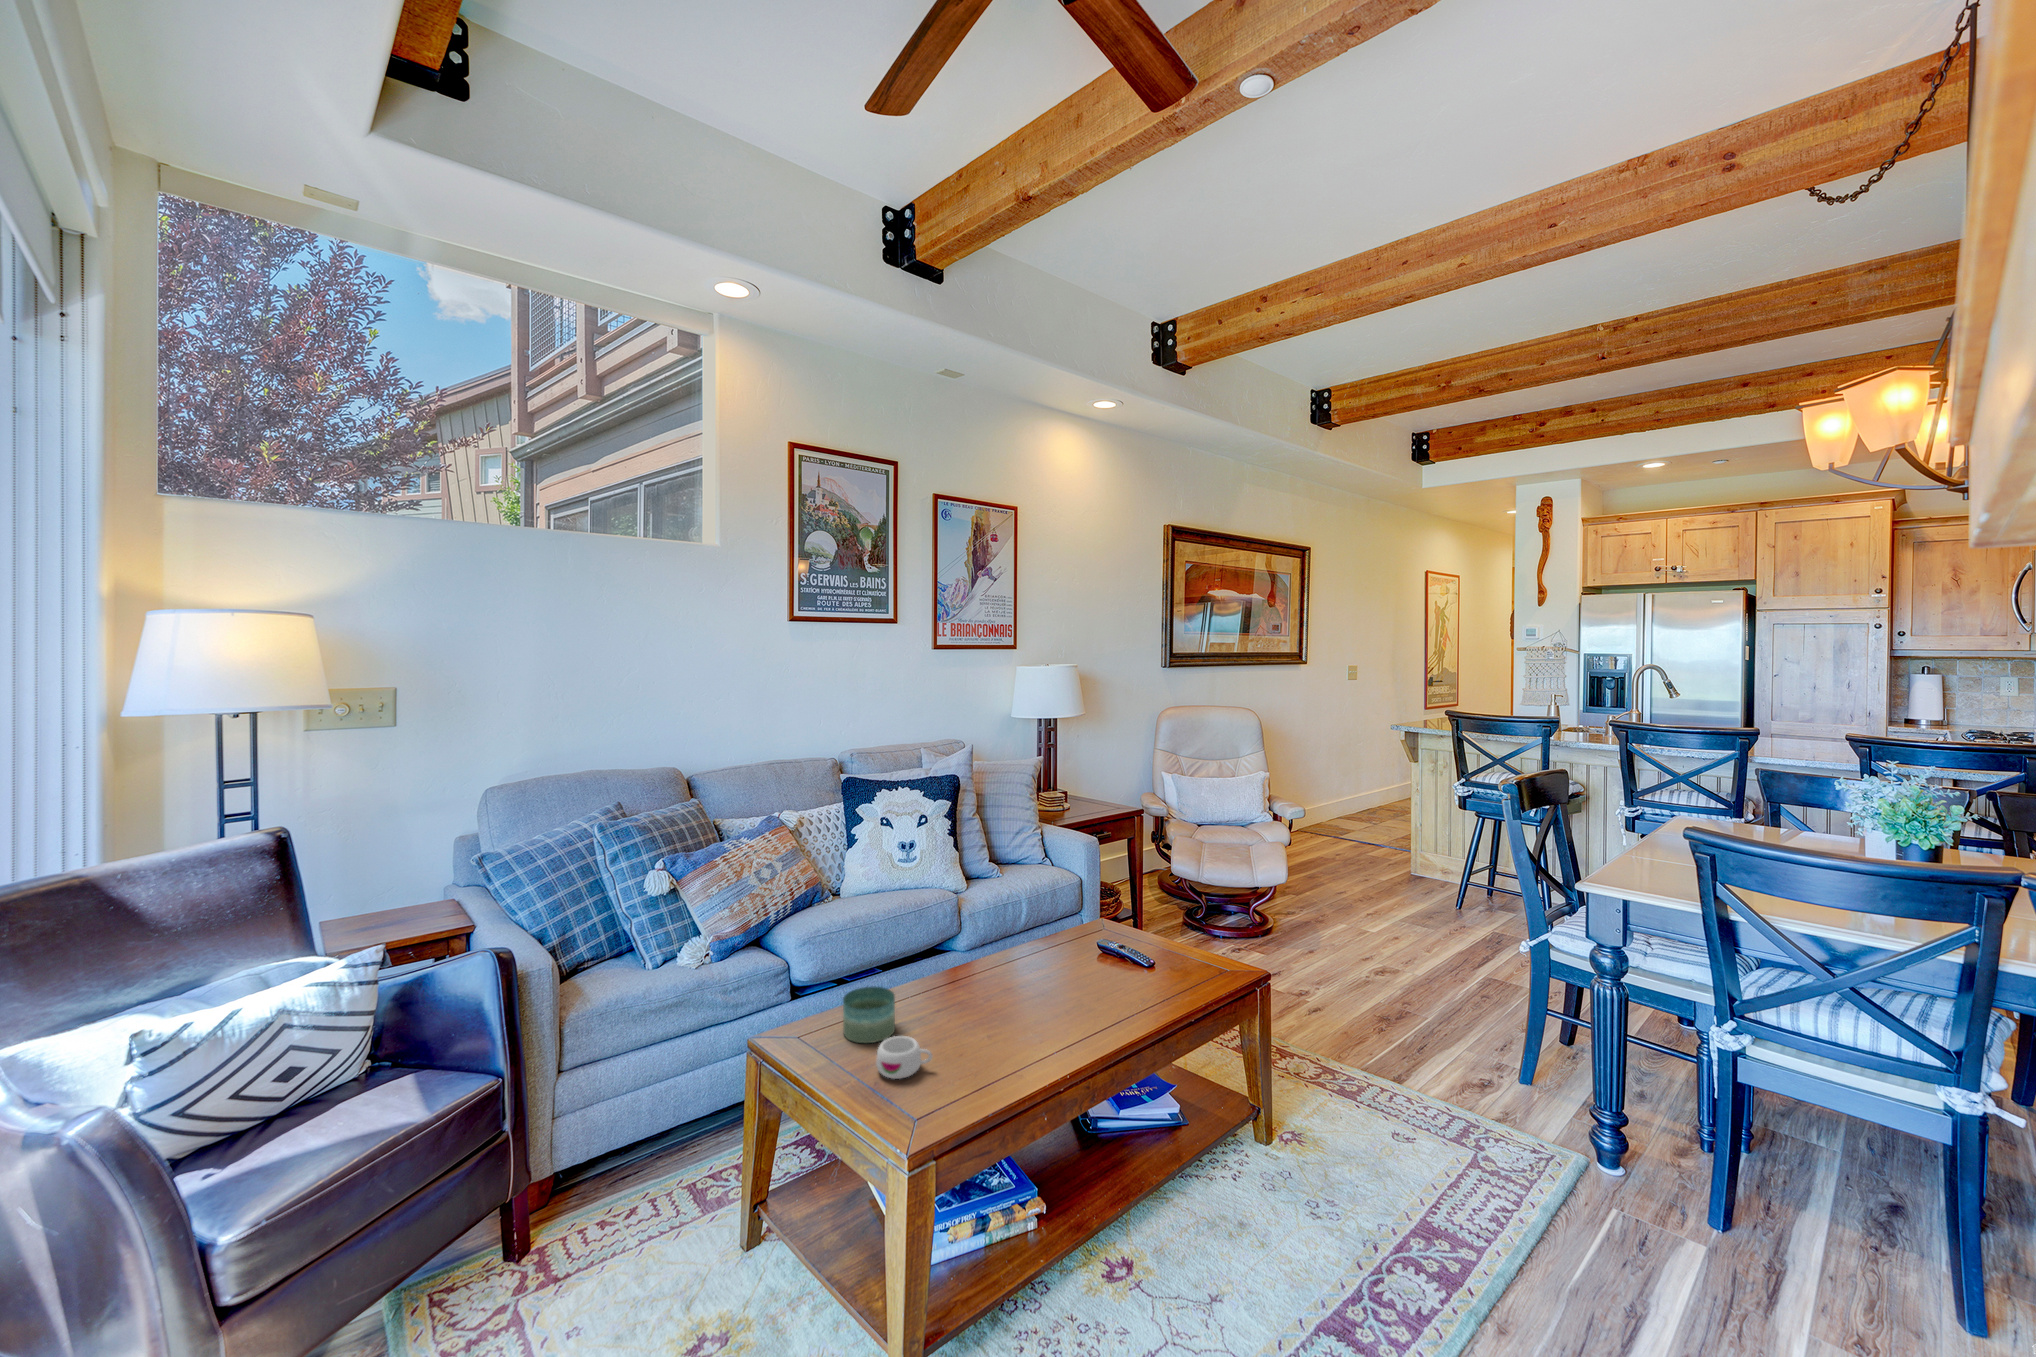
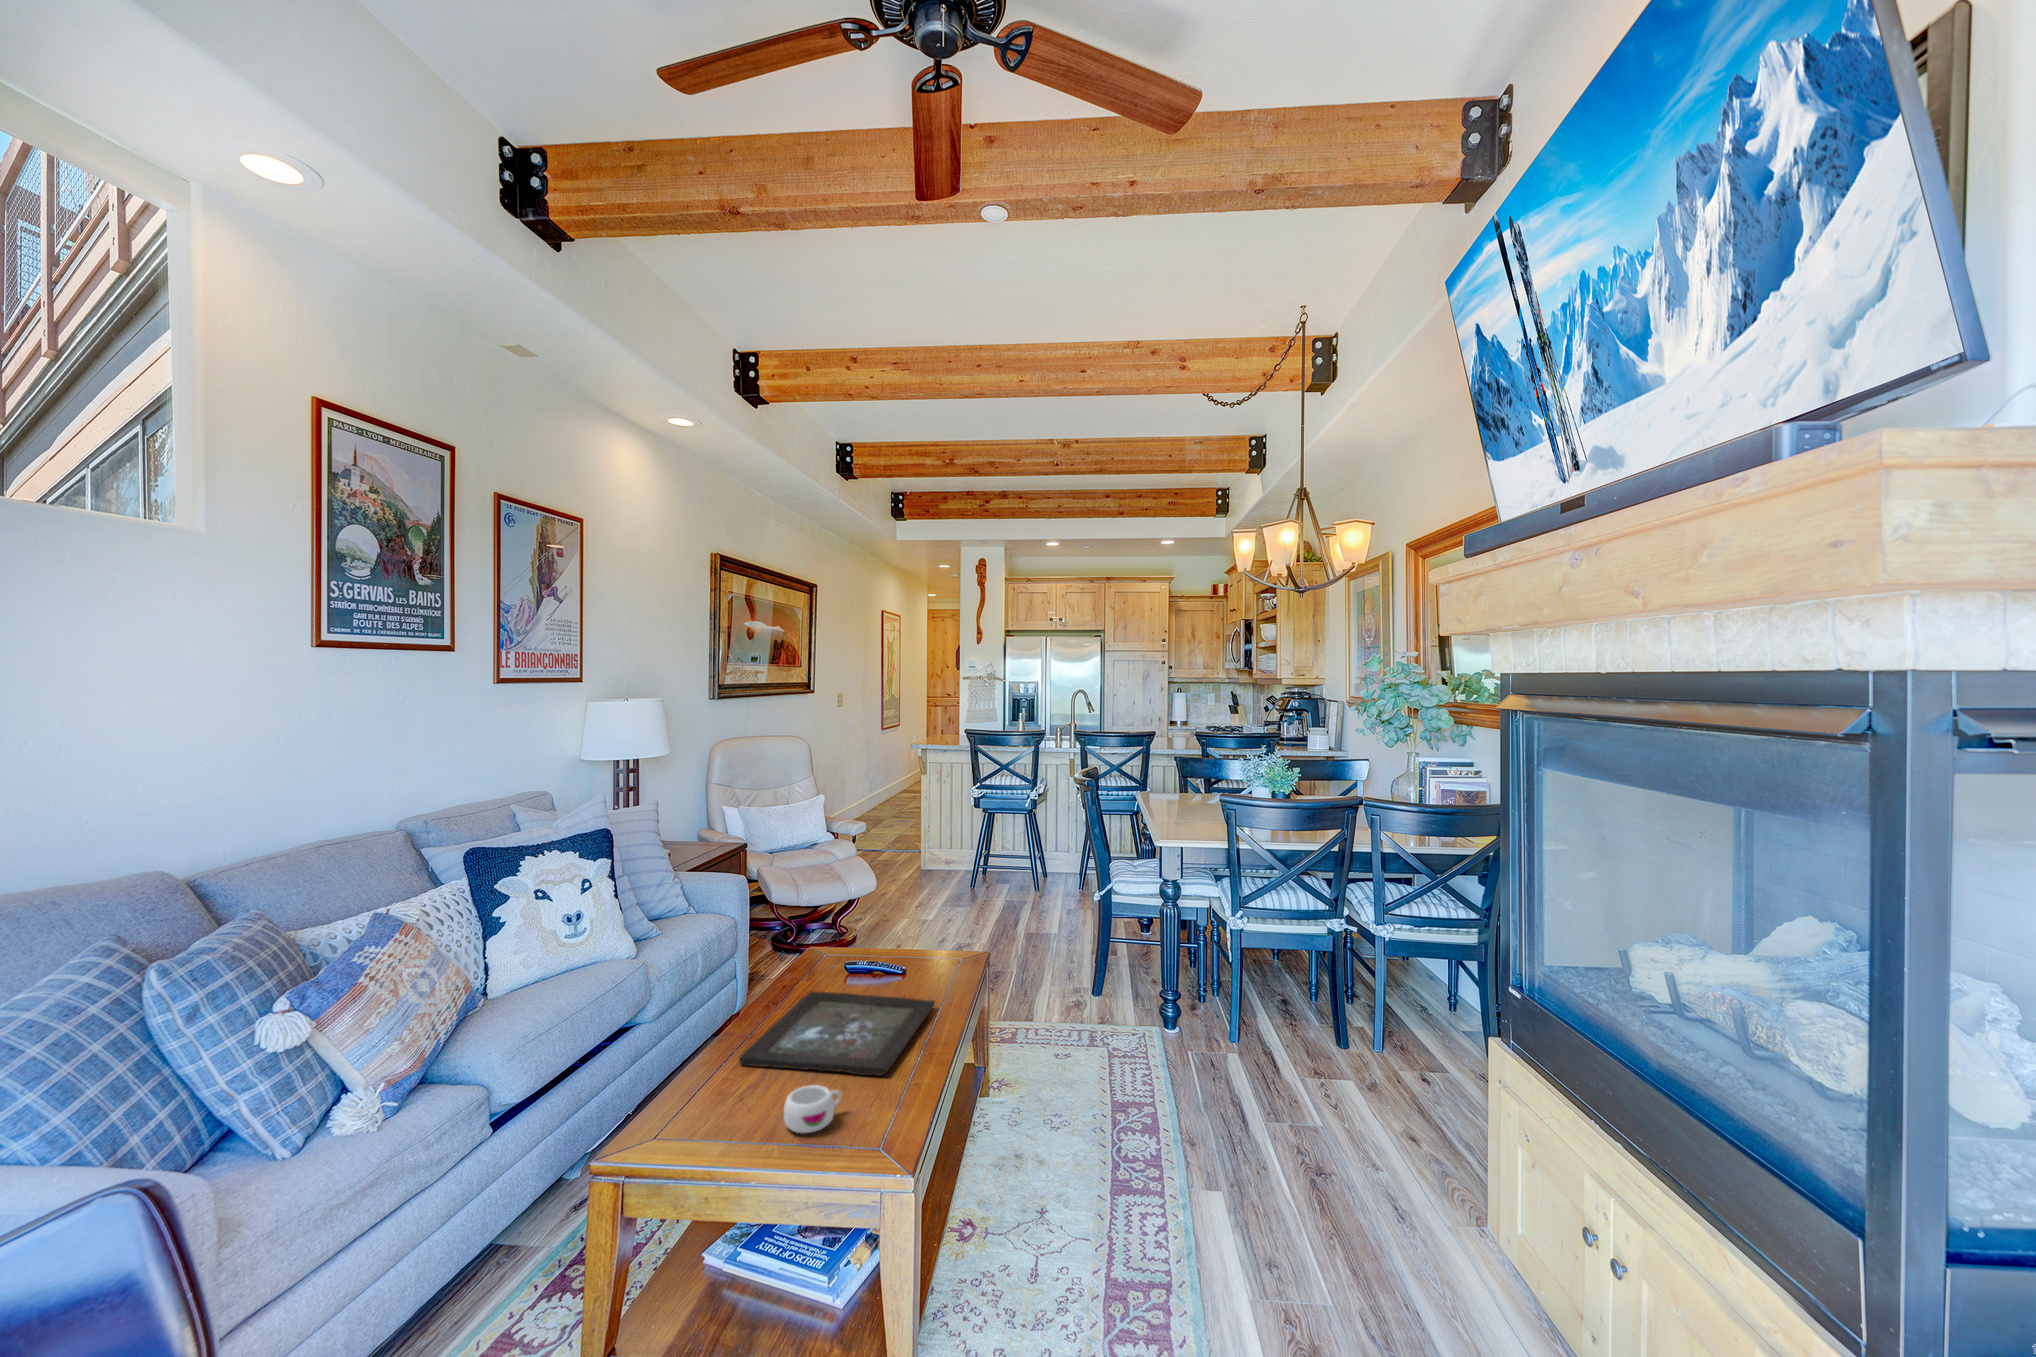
tray: none [917,955,1122,1053] -> present [739,991,935,1076]
candle: present [843,987,895,1043] -> none [695,1054,758,1122]

